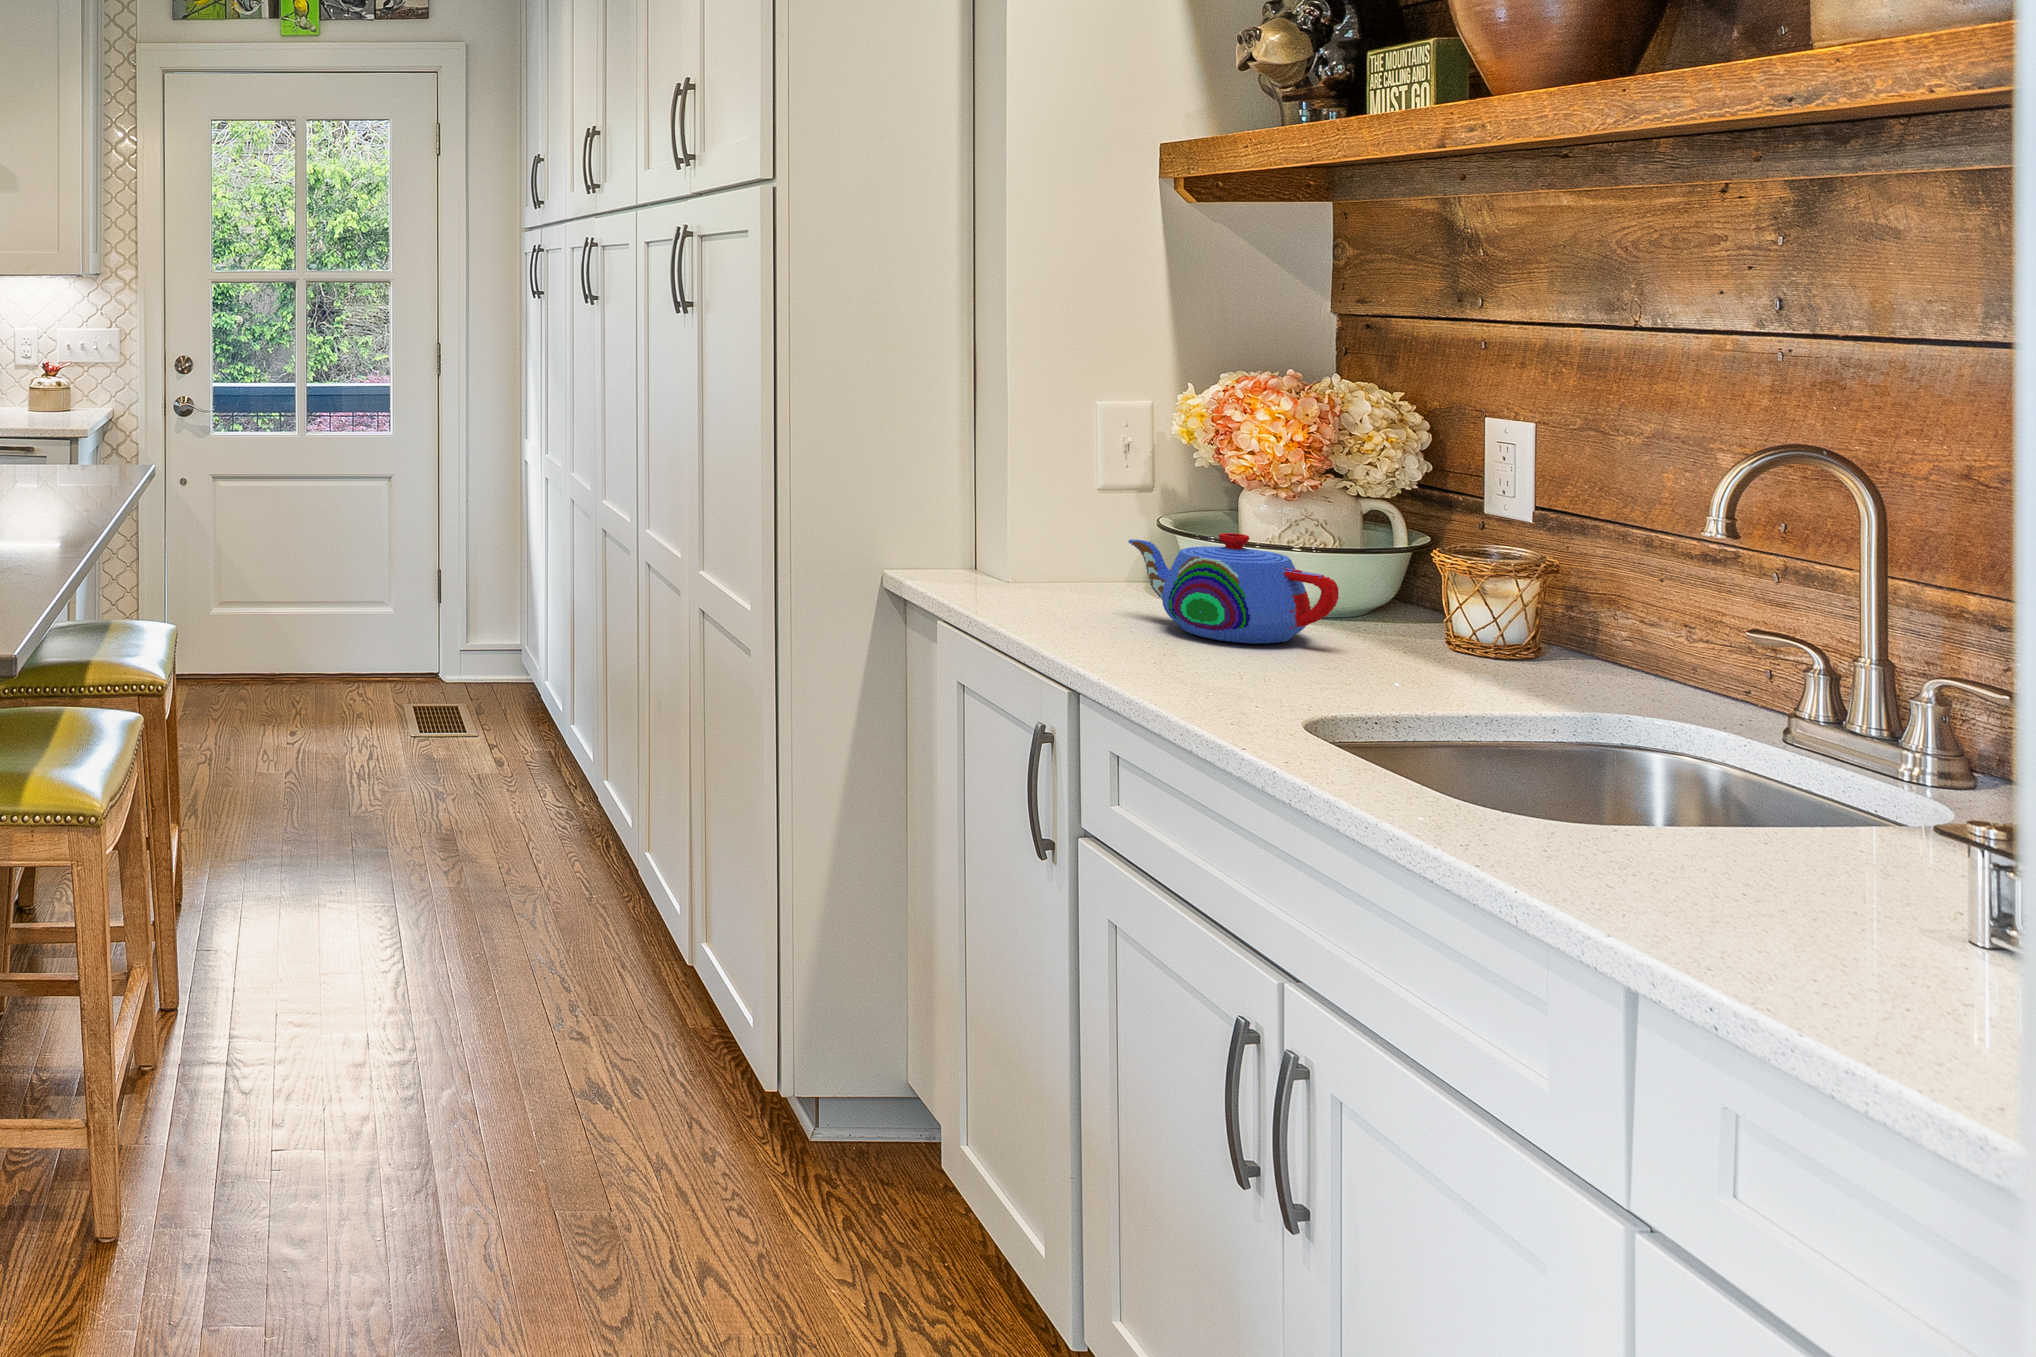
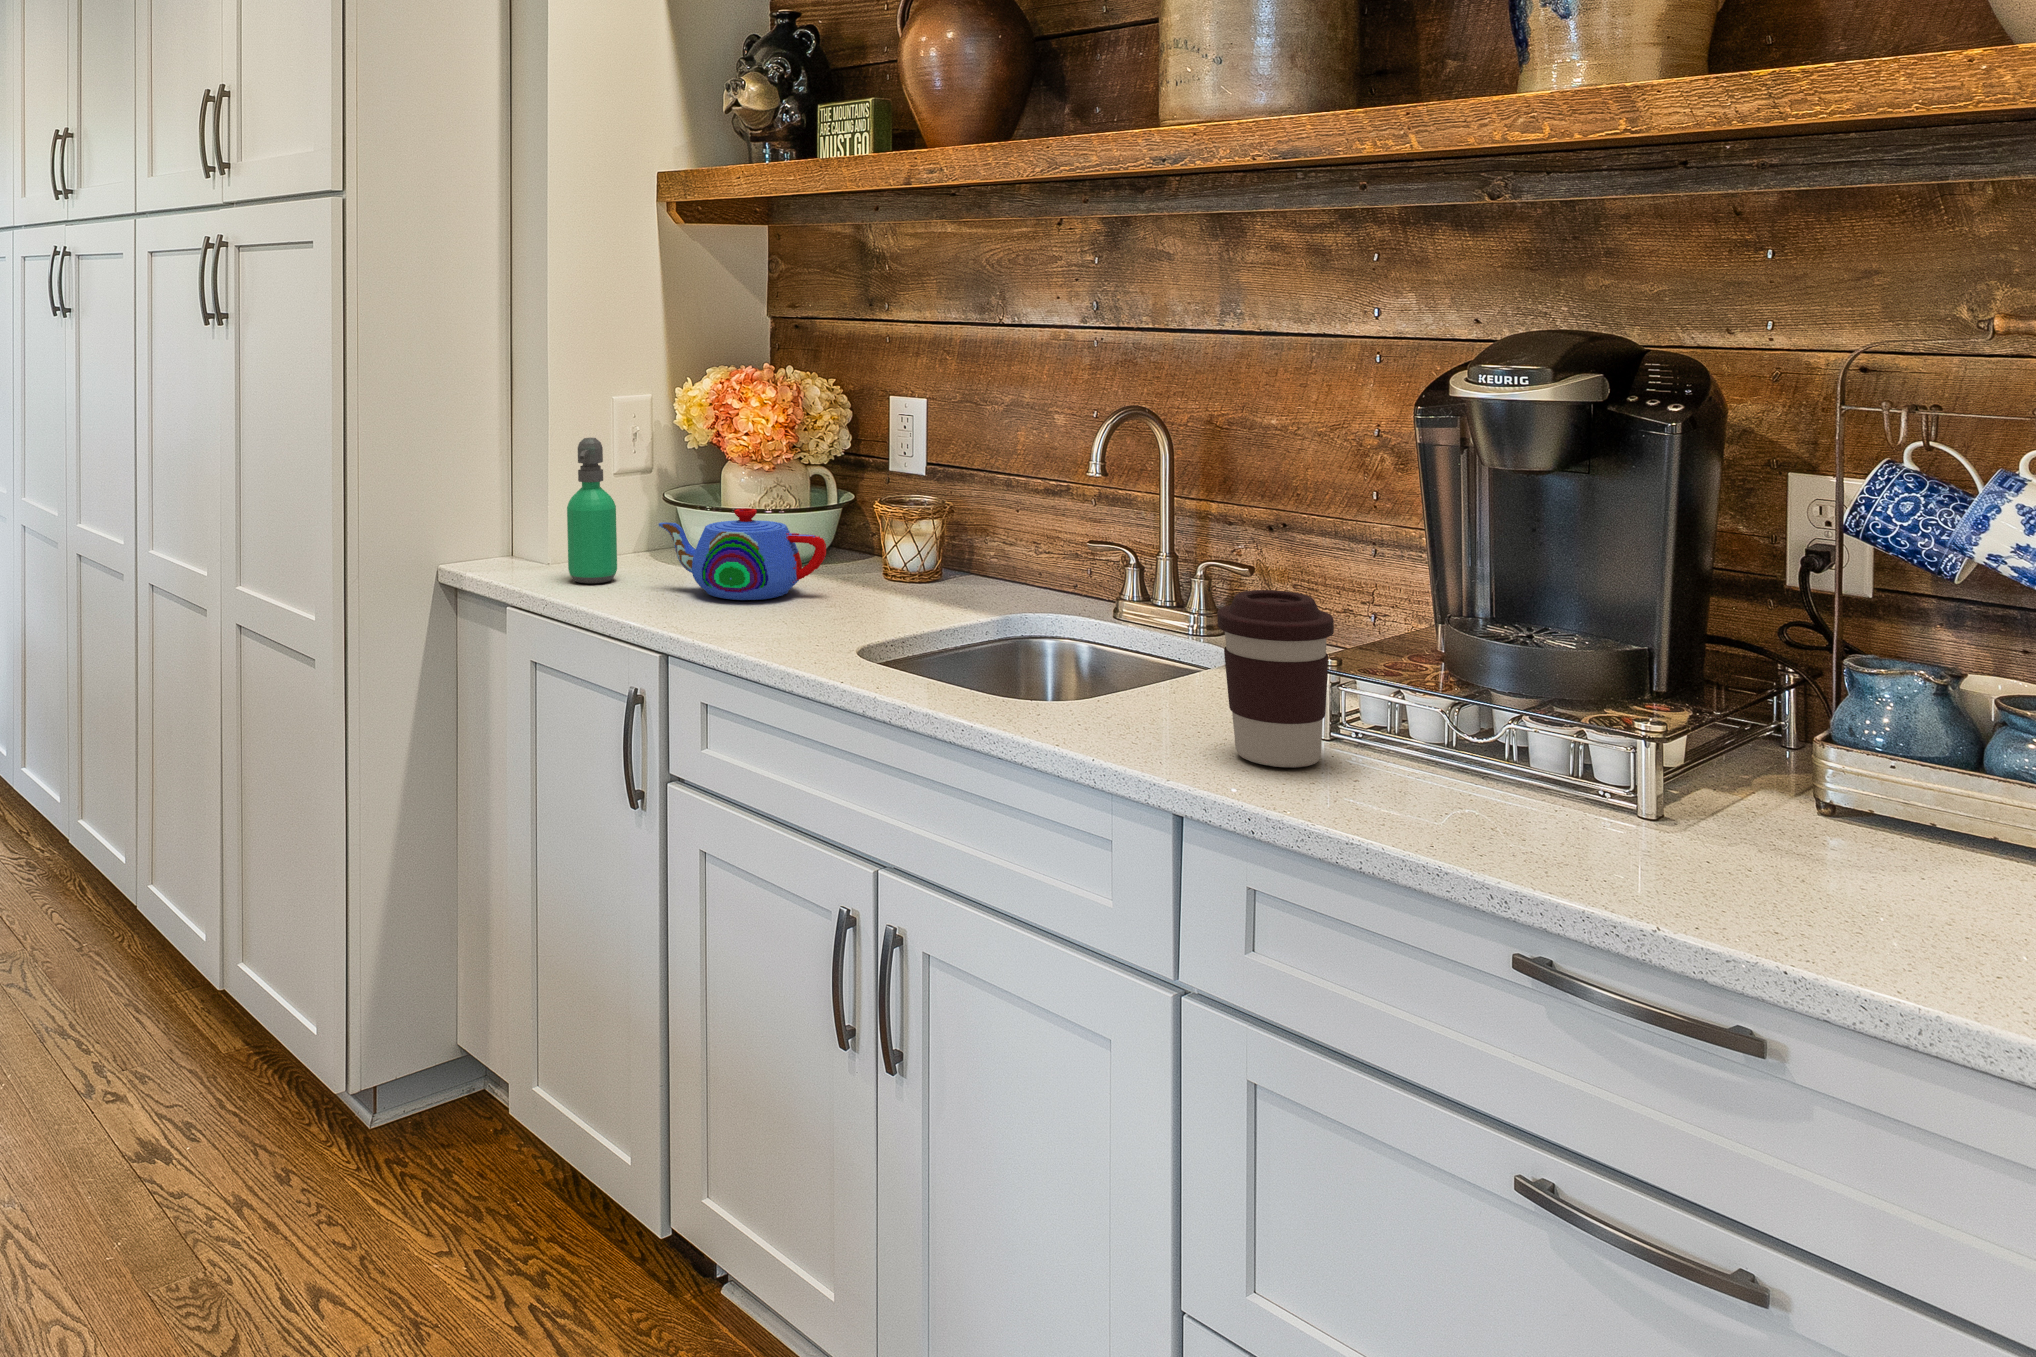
soap dispenser: none [1030,435,1090,600] -> present [567,438,617,583]
coffee cup: none [1683,699,1873,947] -> present [1217,590,1334,767]

